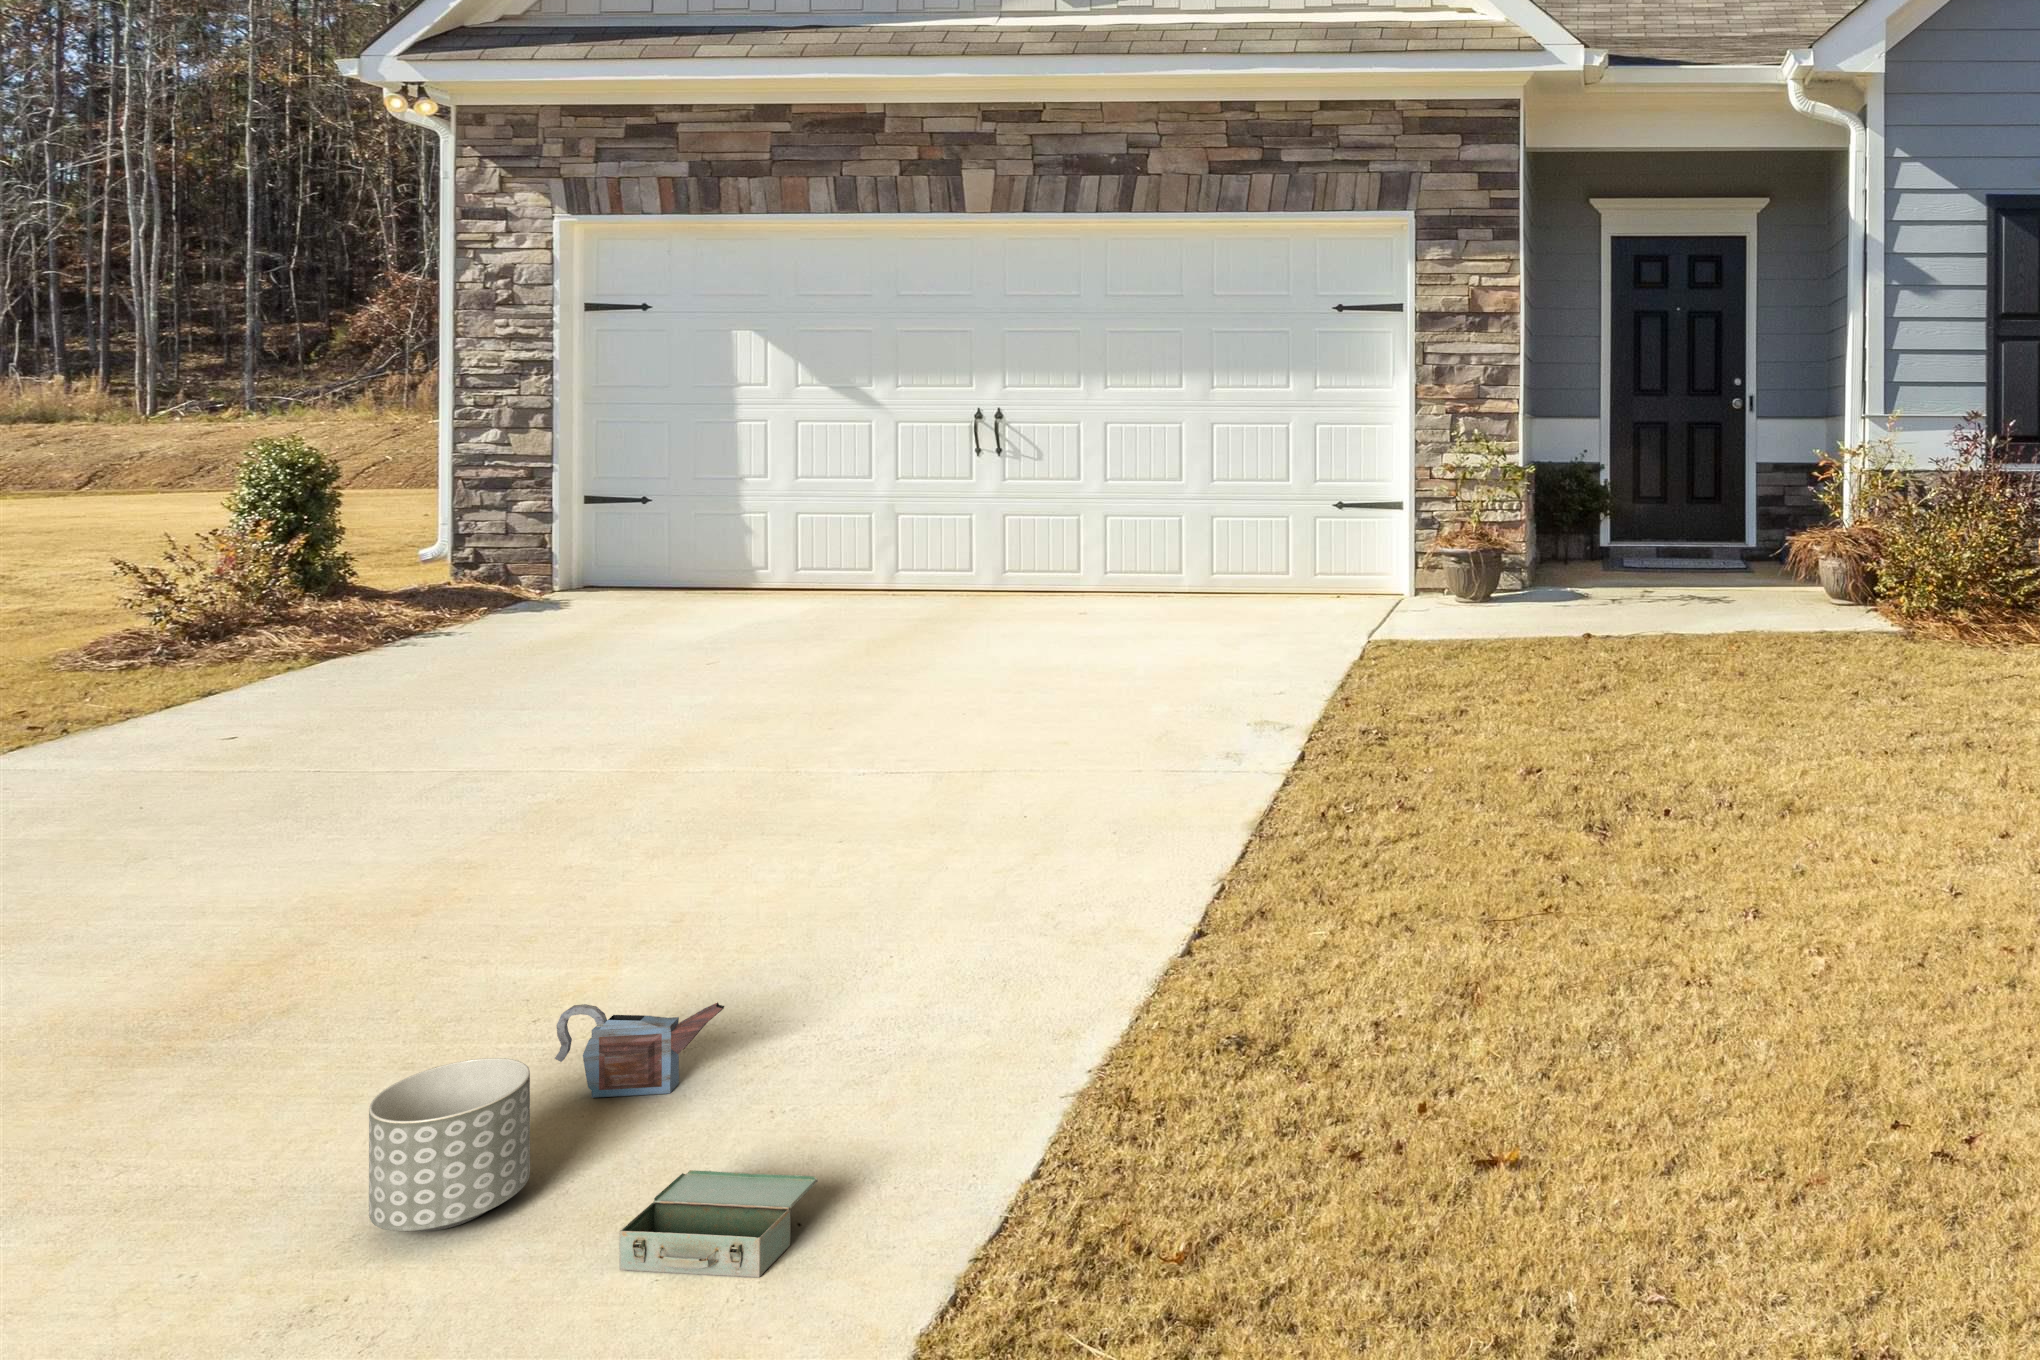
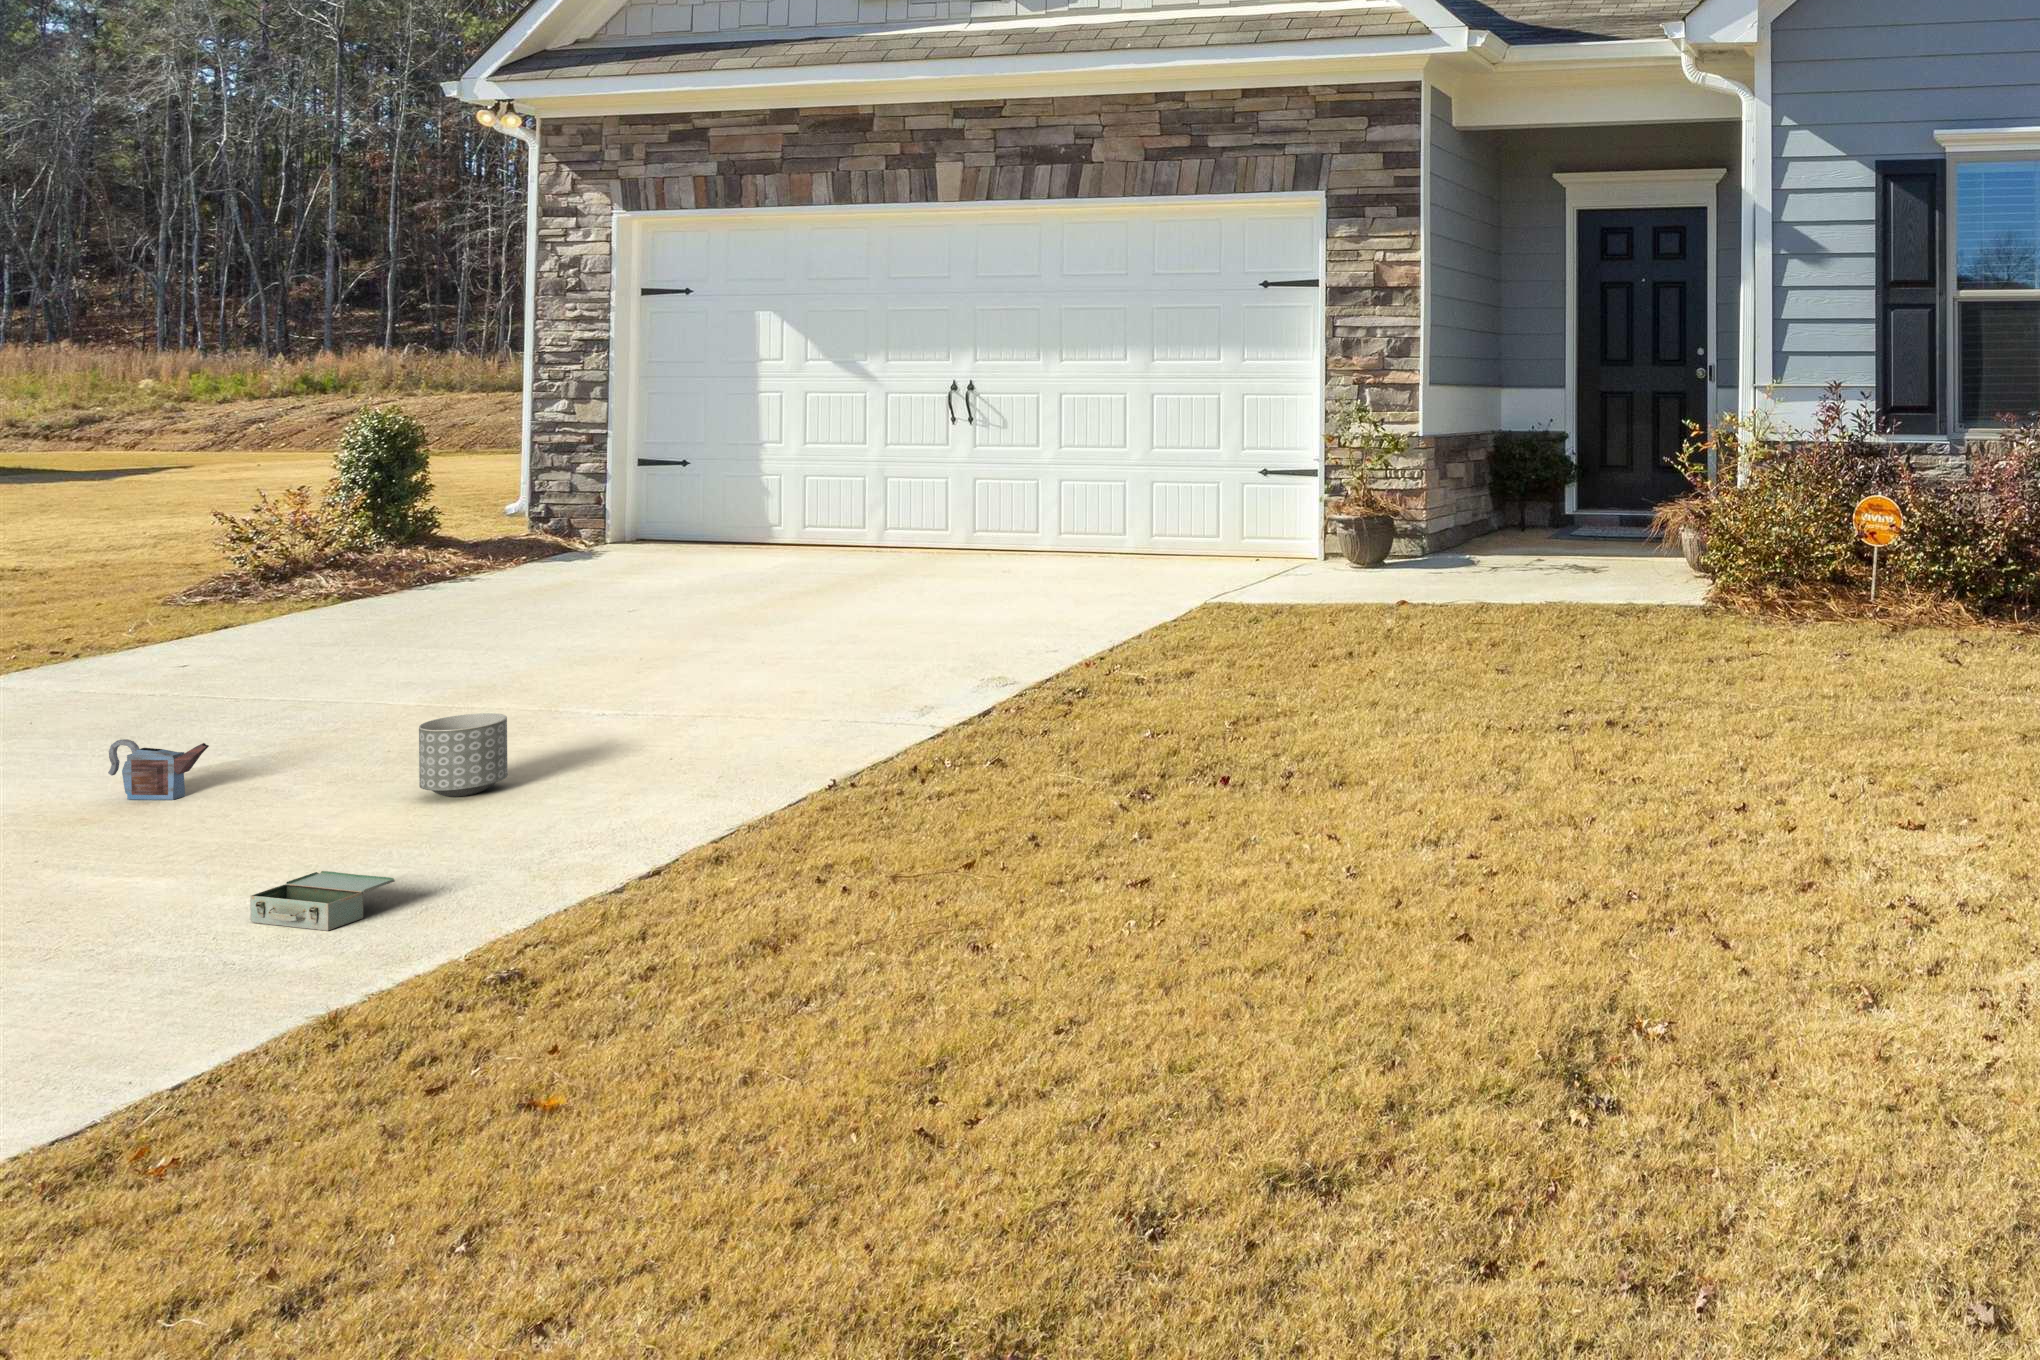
watering can: present [555,1002,724,1098] -> present [108,739,209,800]
planter: present [369,1058,530,1231] -> present [419,713,508,797]

